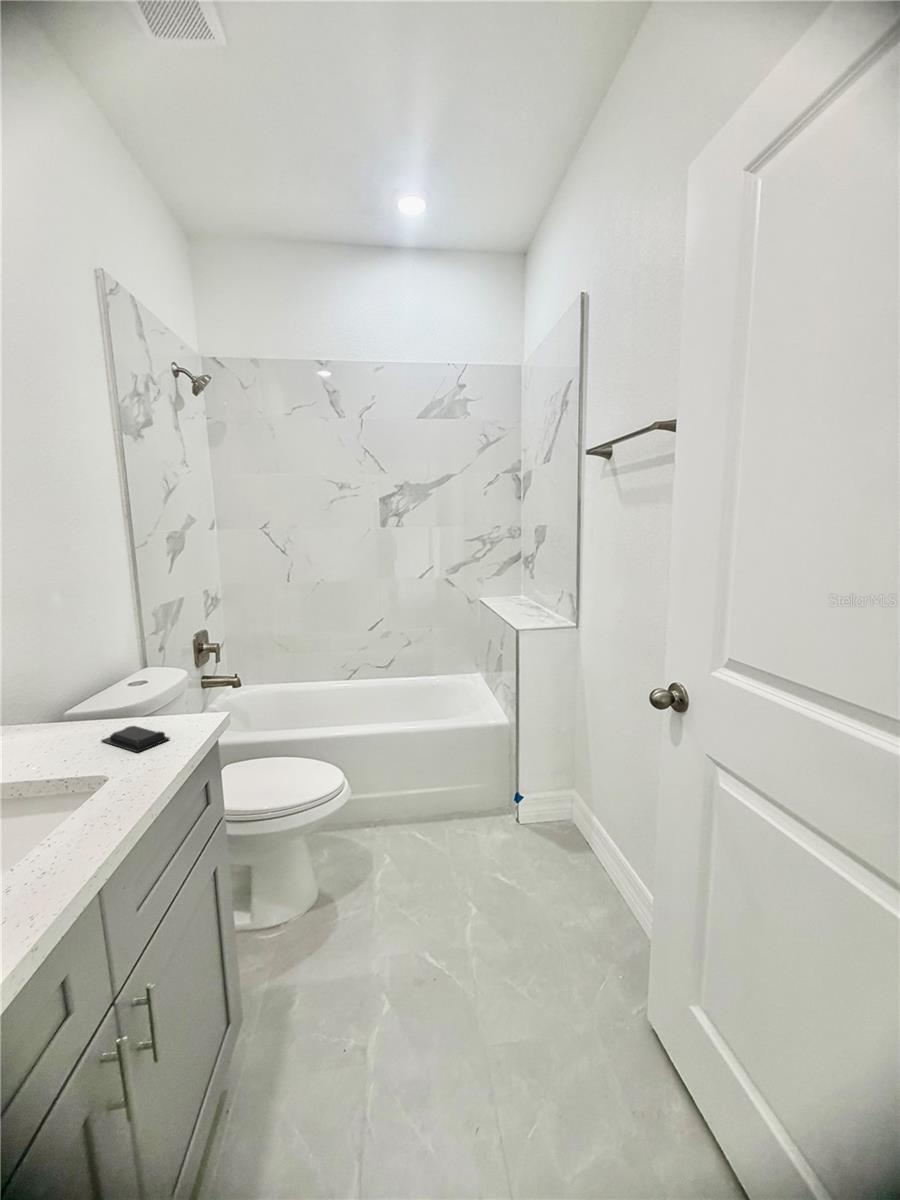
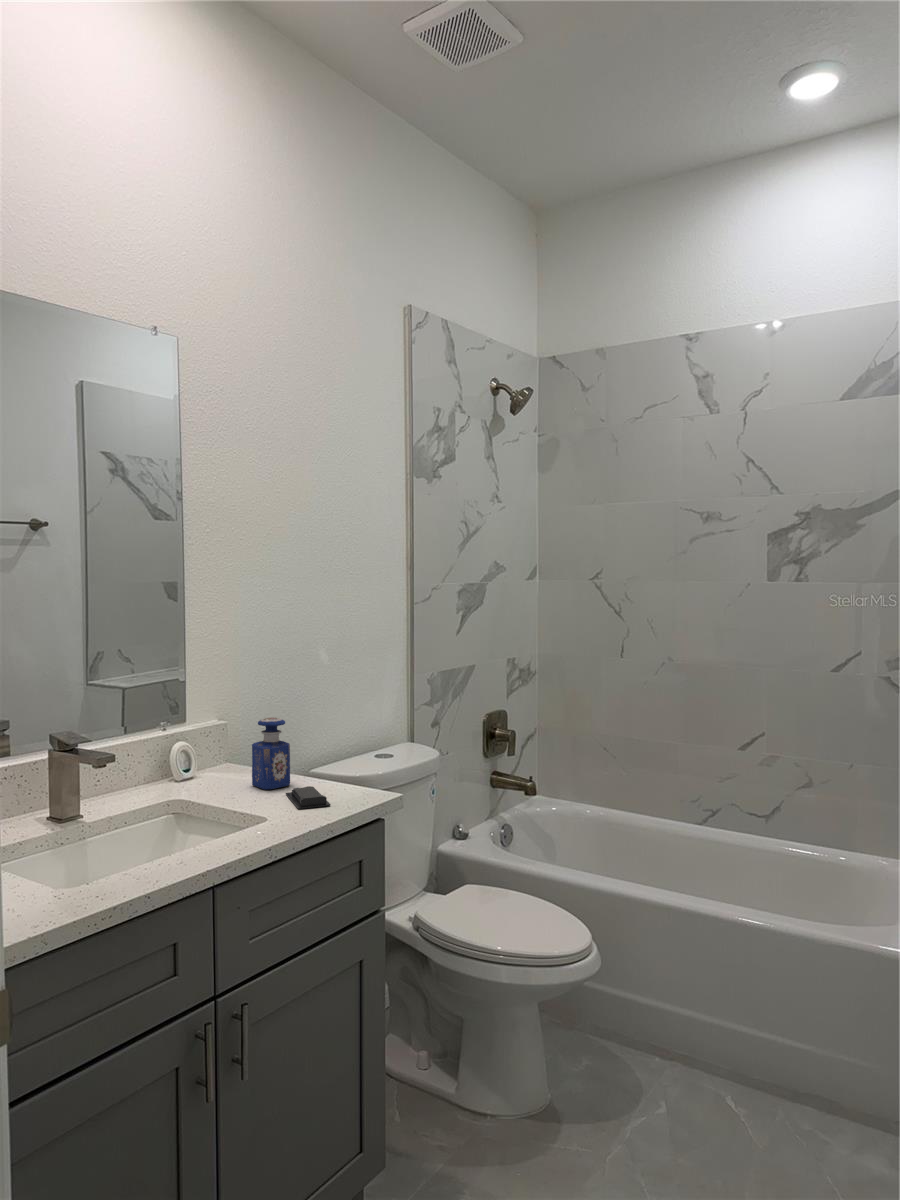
perfume bottle: none [39,666,95,743] -> present [252,718,290,789]

